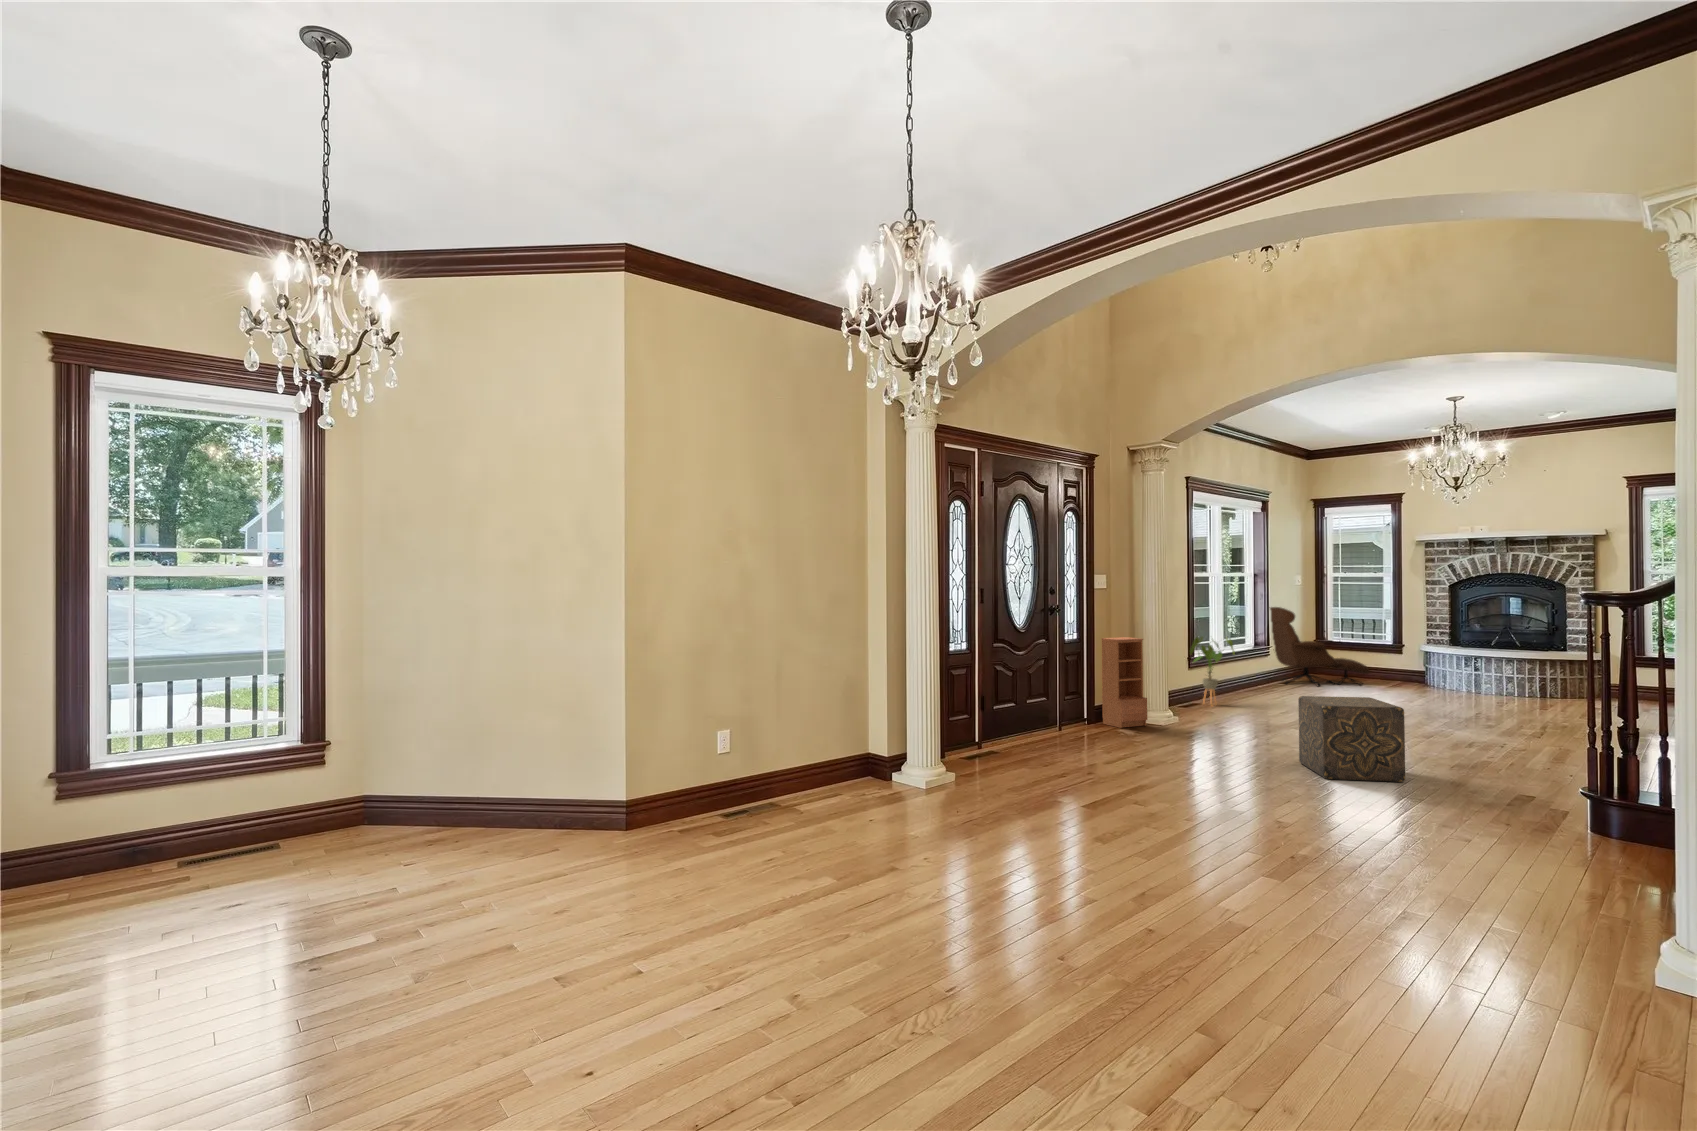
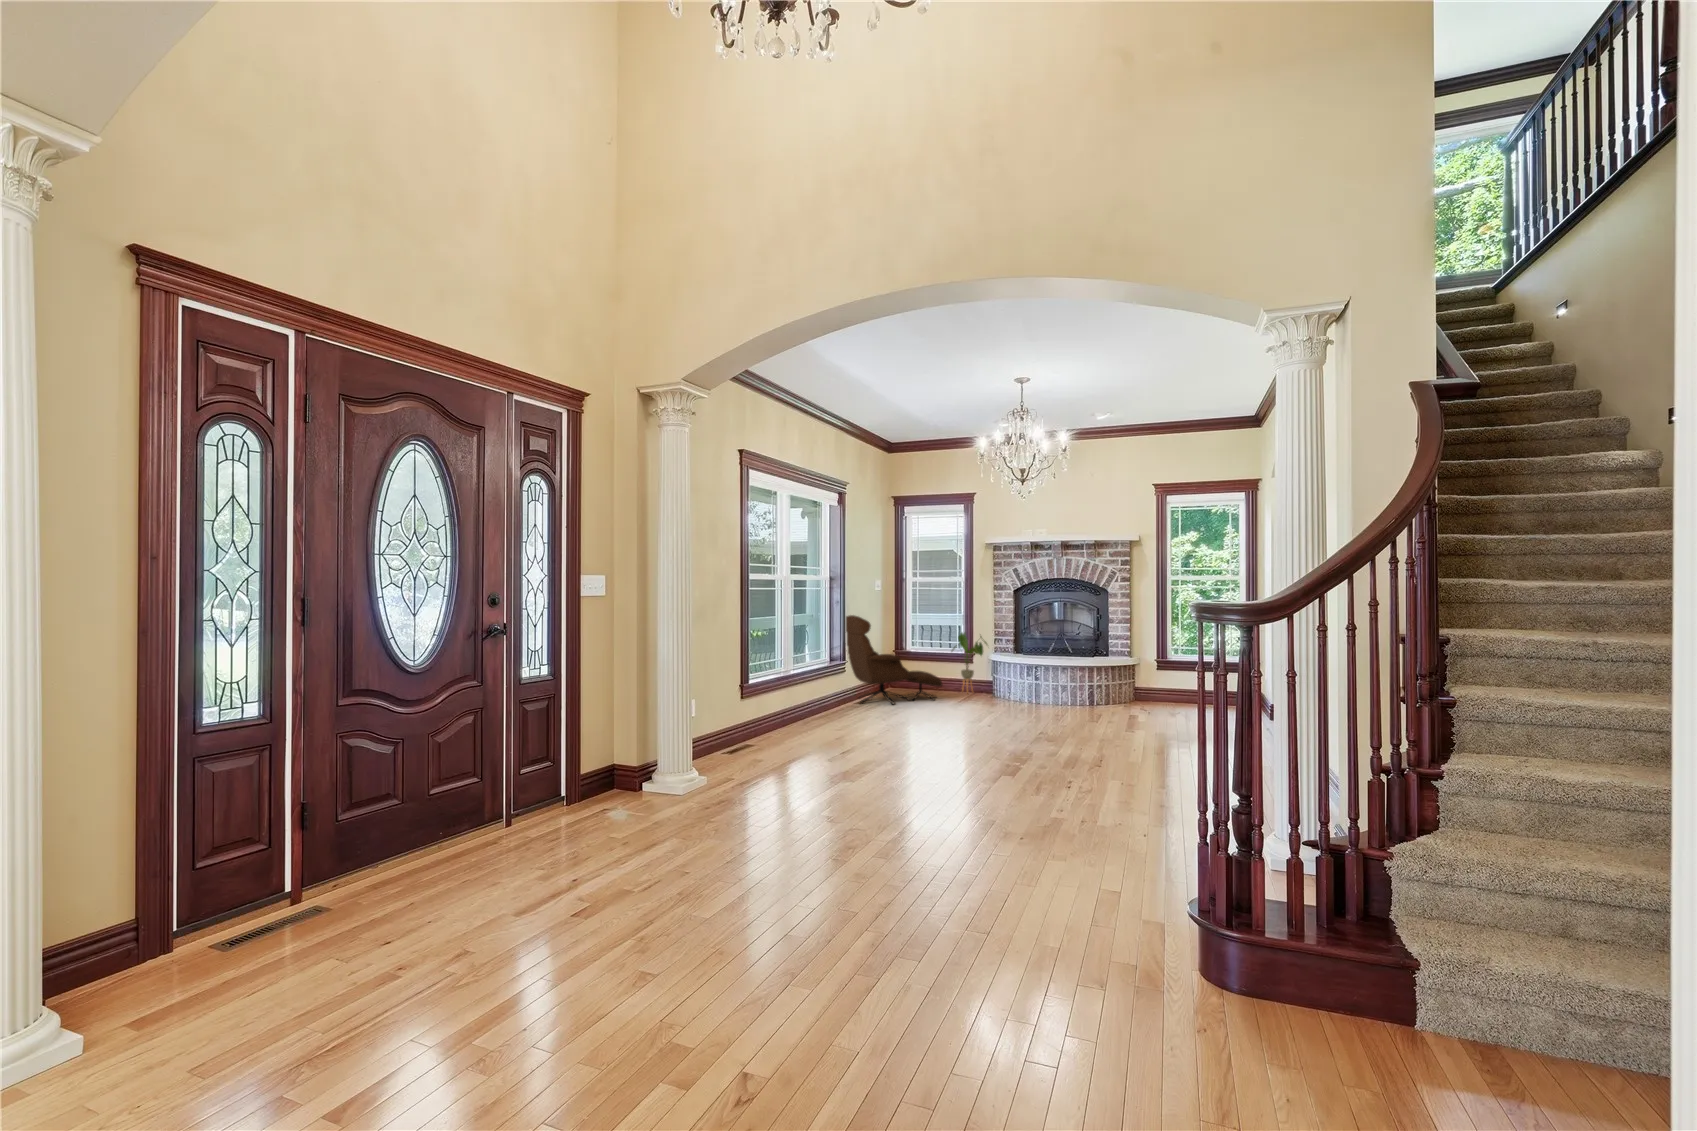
bookcase: present [1102,637,1147,728] -> none [592,667,657,808]
house plant: present [1190,637,1235,705] -> present [952,633,987,690]
ottoman: present [1298,696,1405,782] -> none [837,753,972,901]

